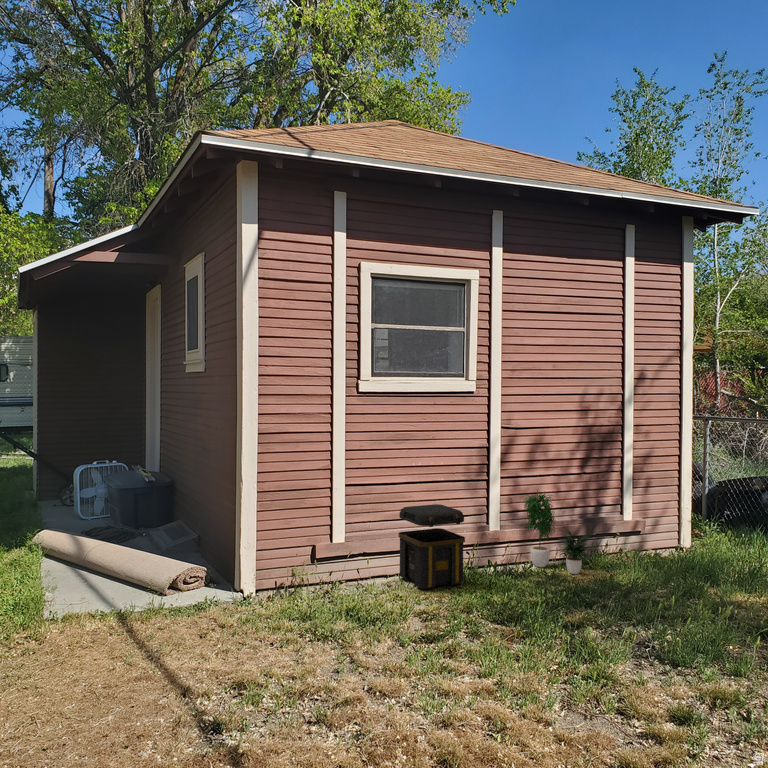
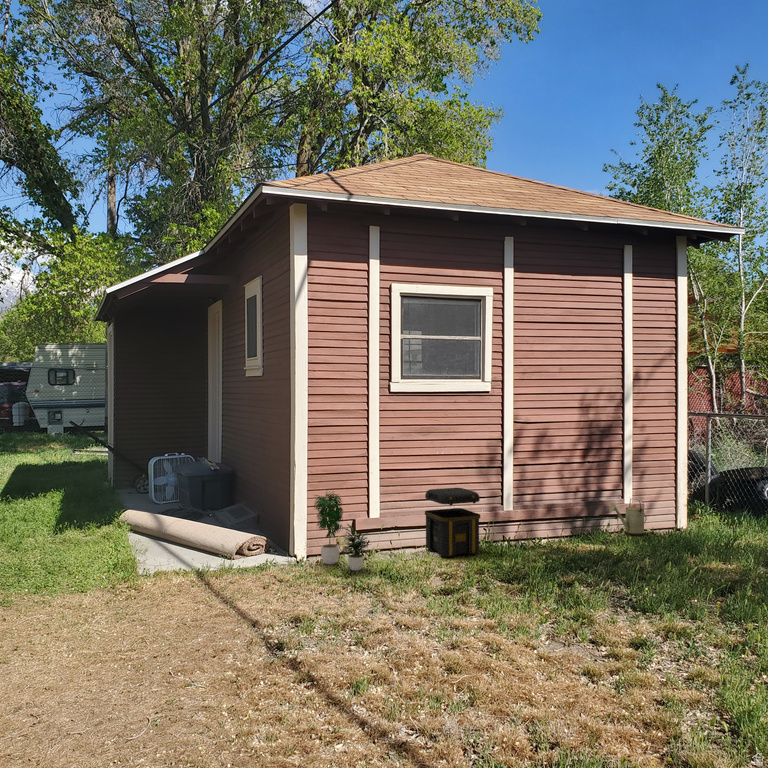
potted plant: present [525,491,590,574] -> present [314,493,369,571]
watering can: none [608,514,650,558] -> present [609,499,646,536]

